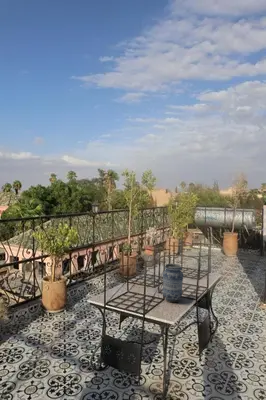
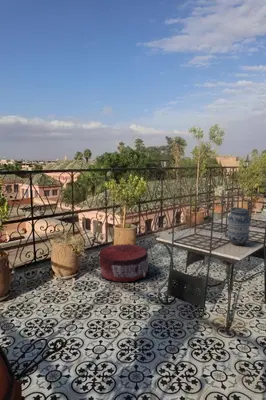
pouf: none [25,298,83,346] -> present [99,244,149,282]

